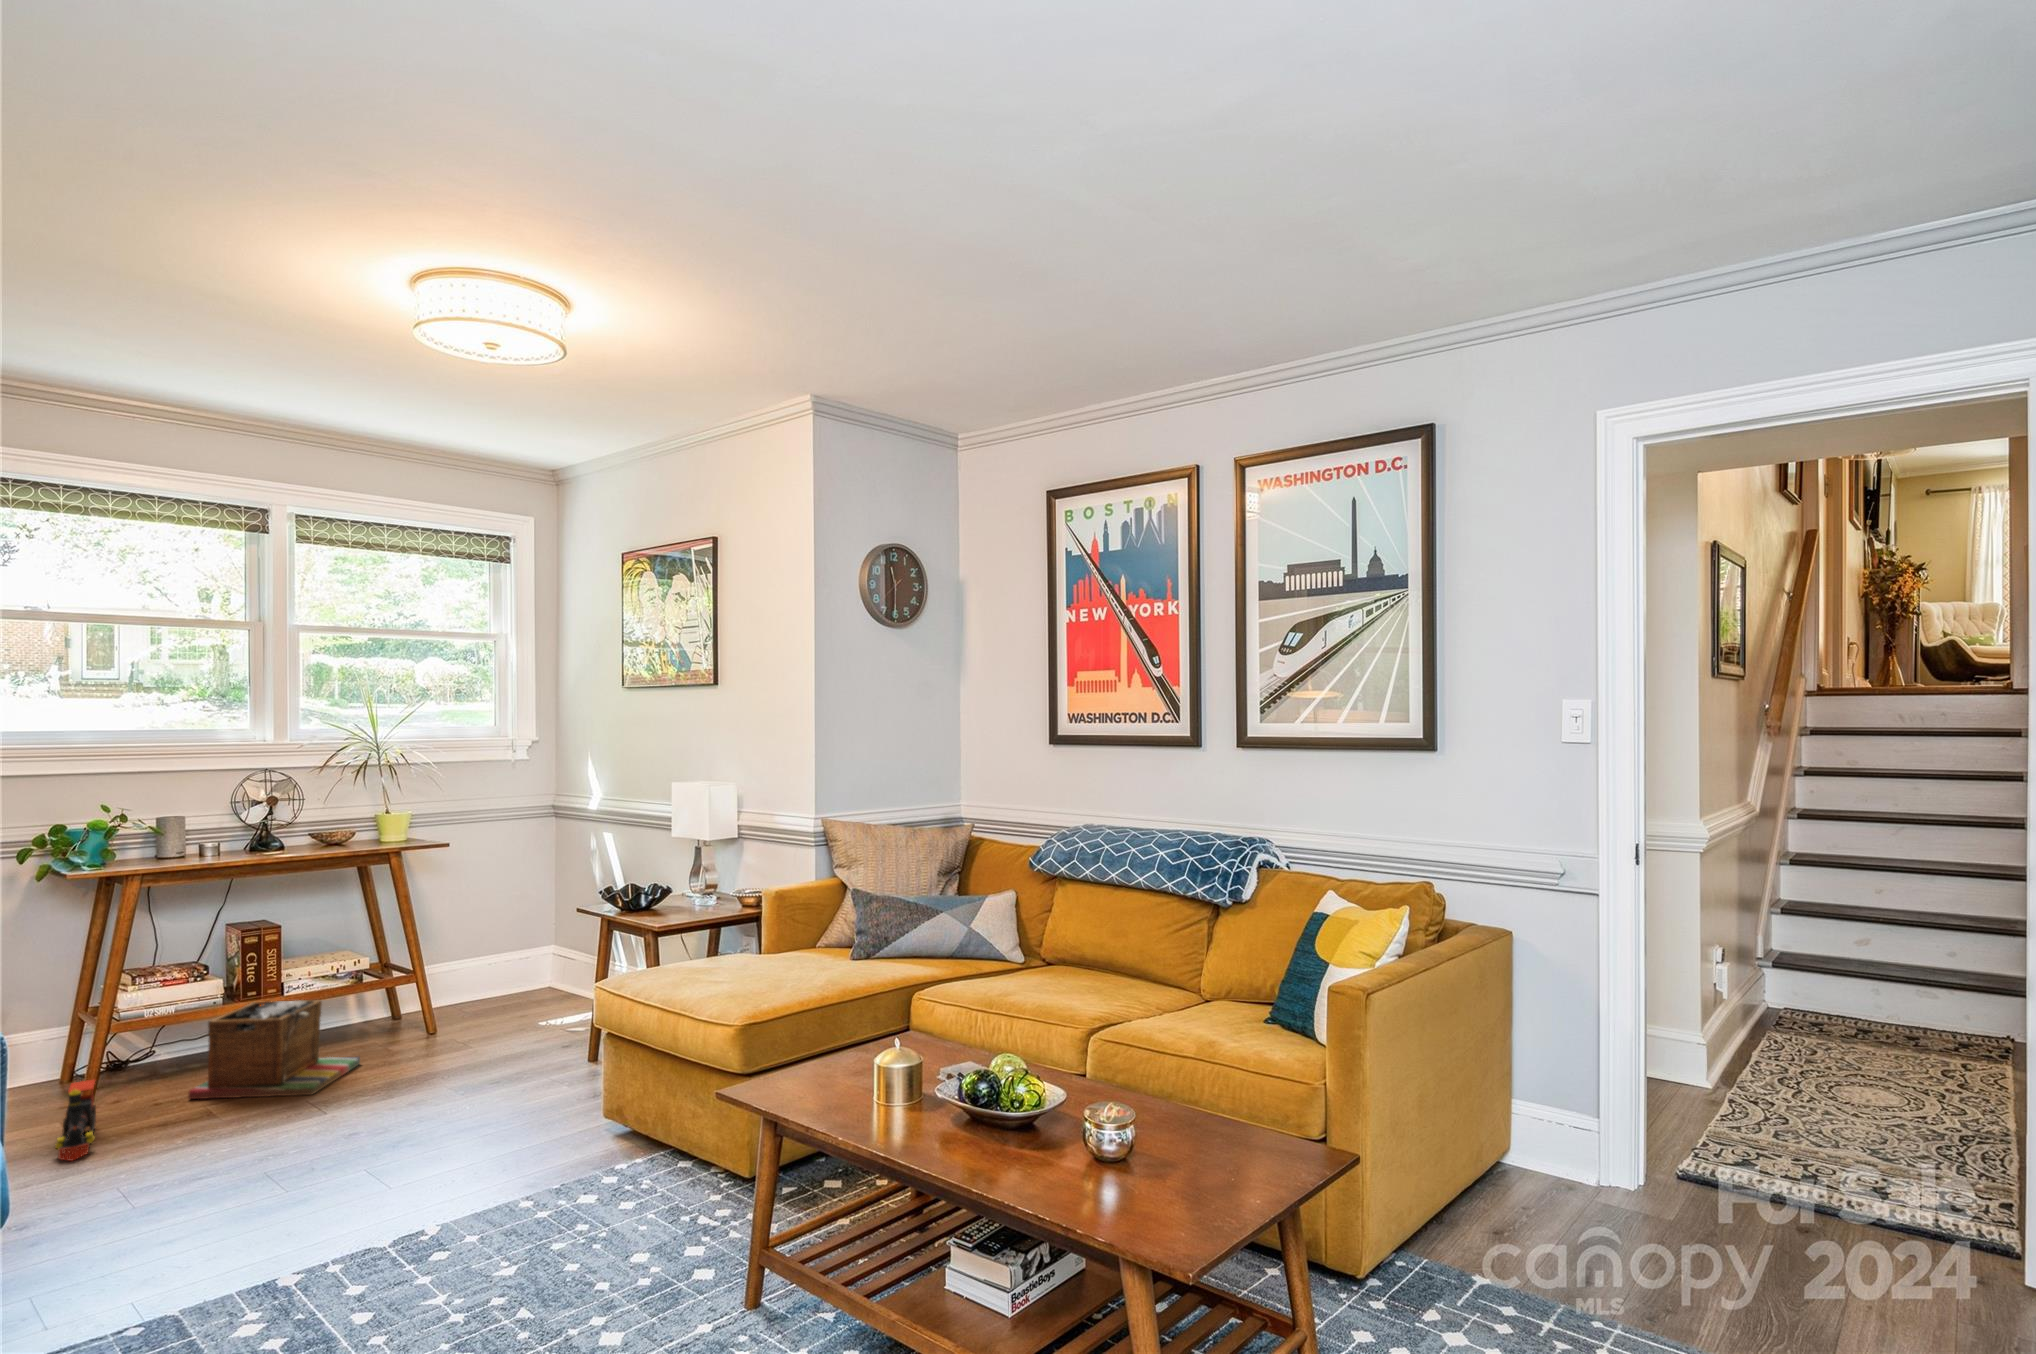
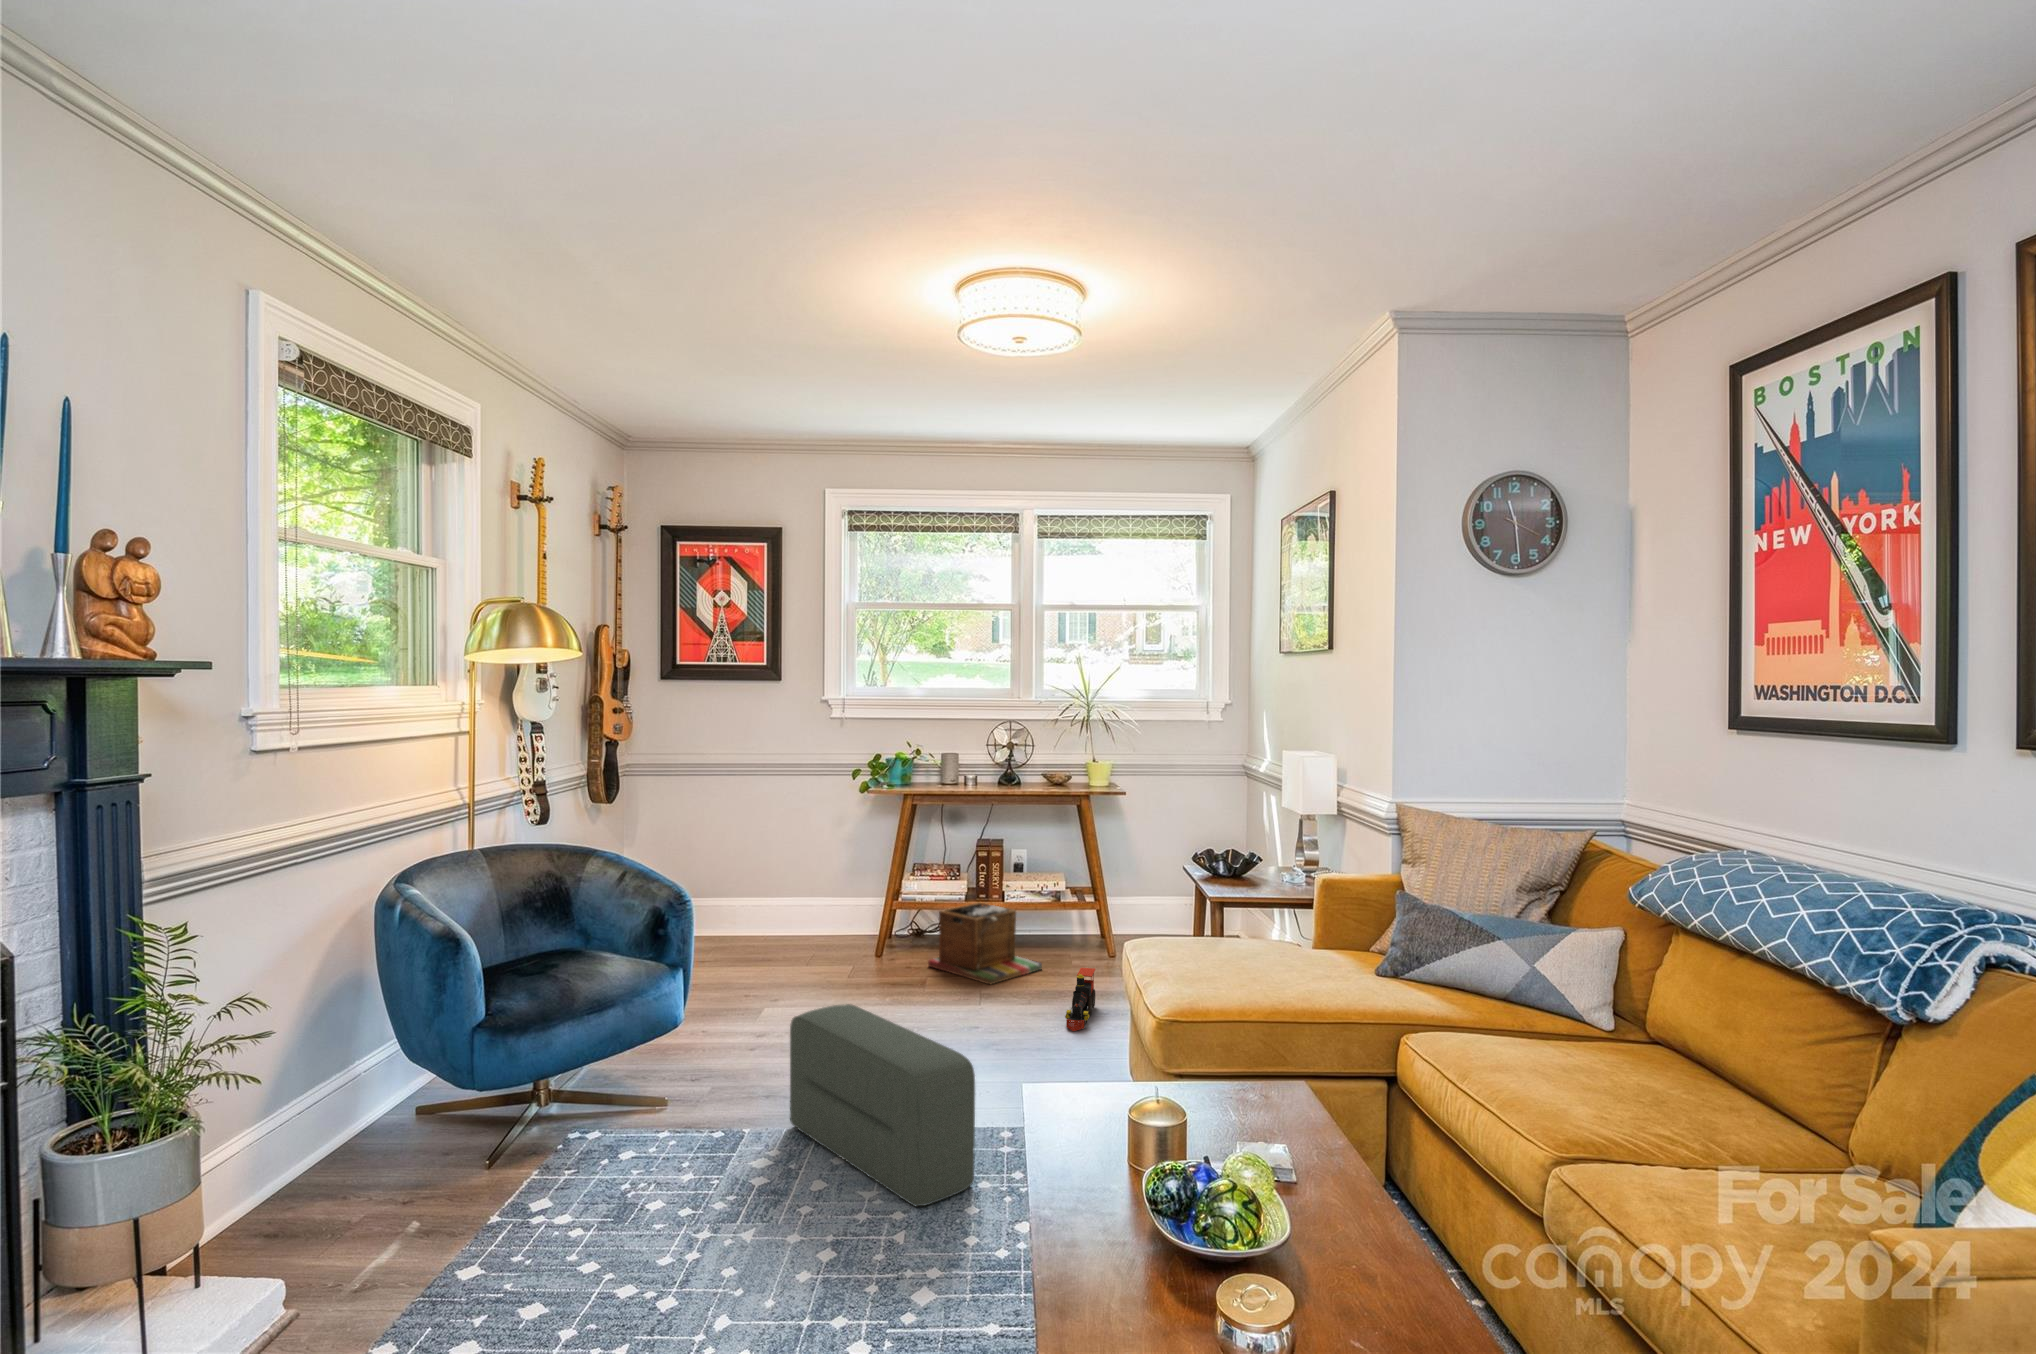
toy train: present [55,1080,96,1160] -> present [1065,968,1095,1031]
pouf: none [242,1124,567,1303] -> present [790,1004,975,1206]

